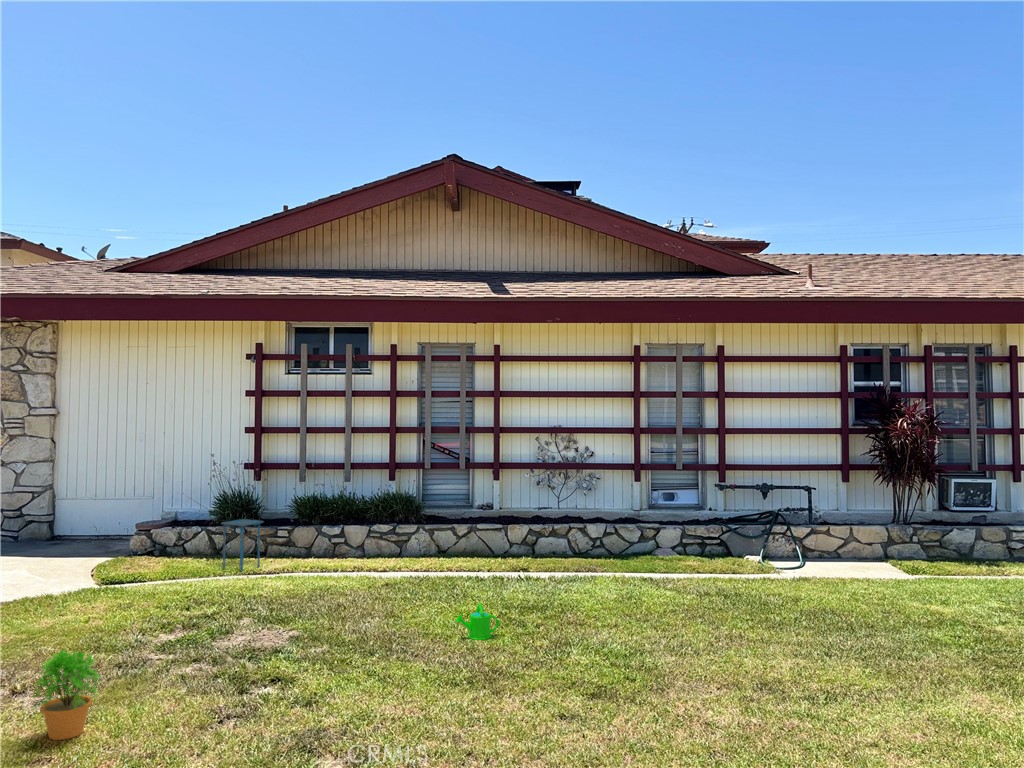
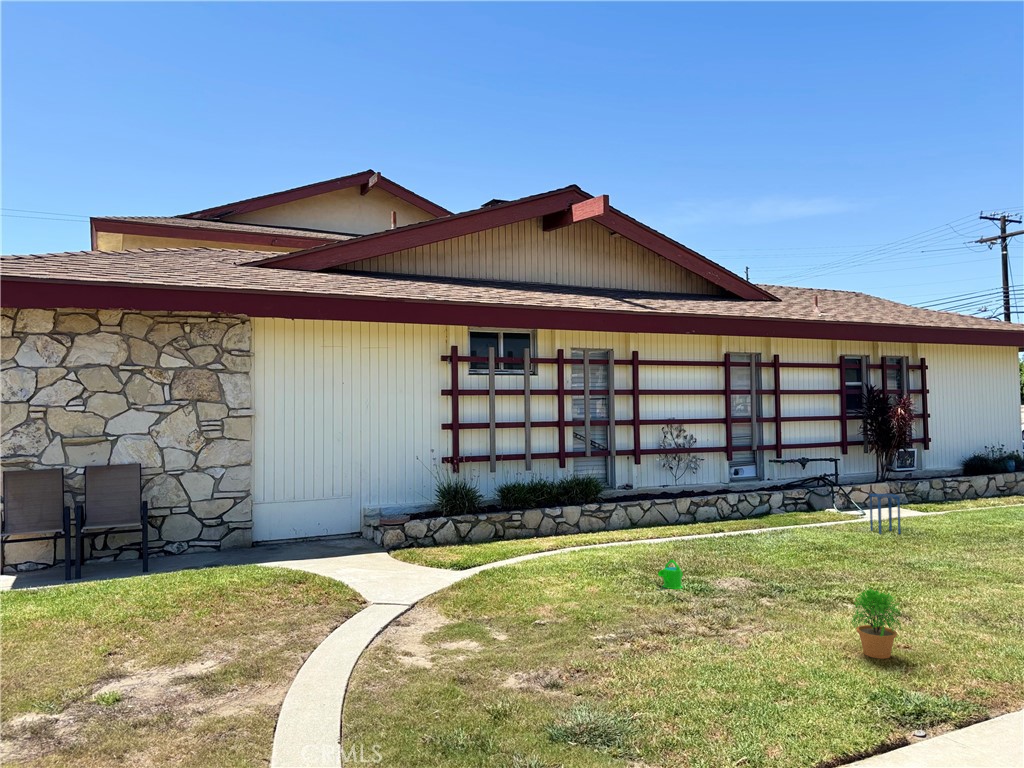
side table: present [221,519,263,571] -> present [868,494,901,534]
watering can: present [456,603,500,640] -> present [658,560,683,589]

